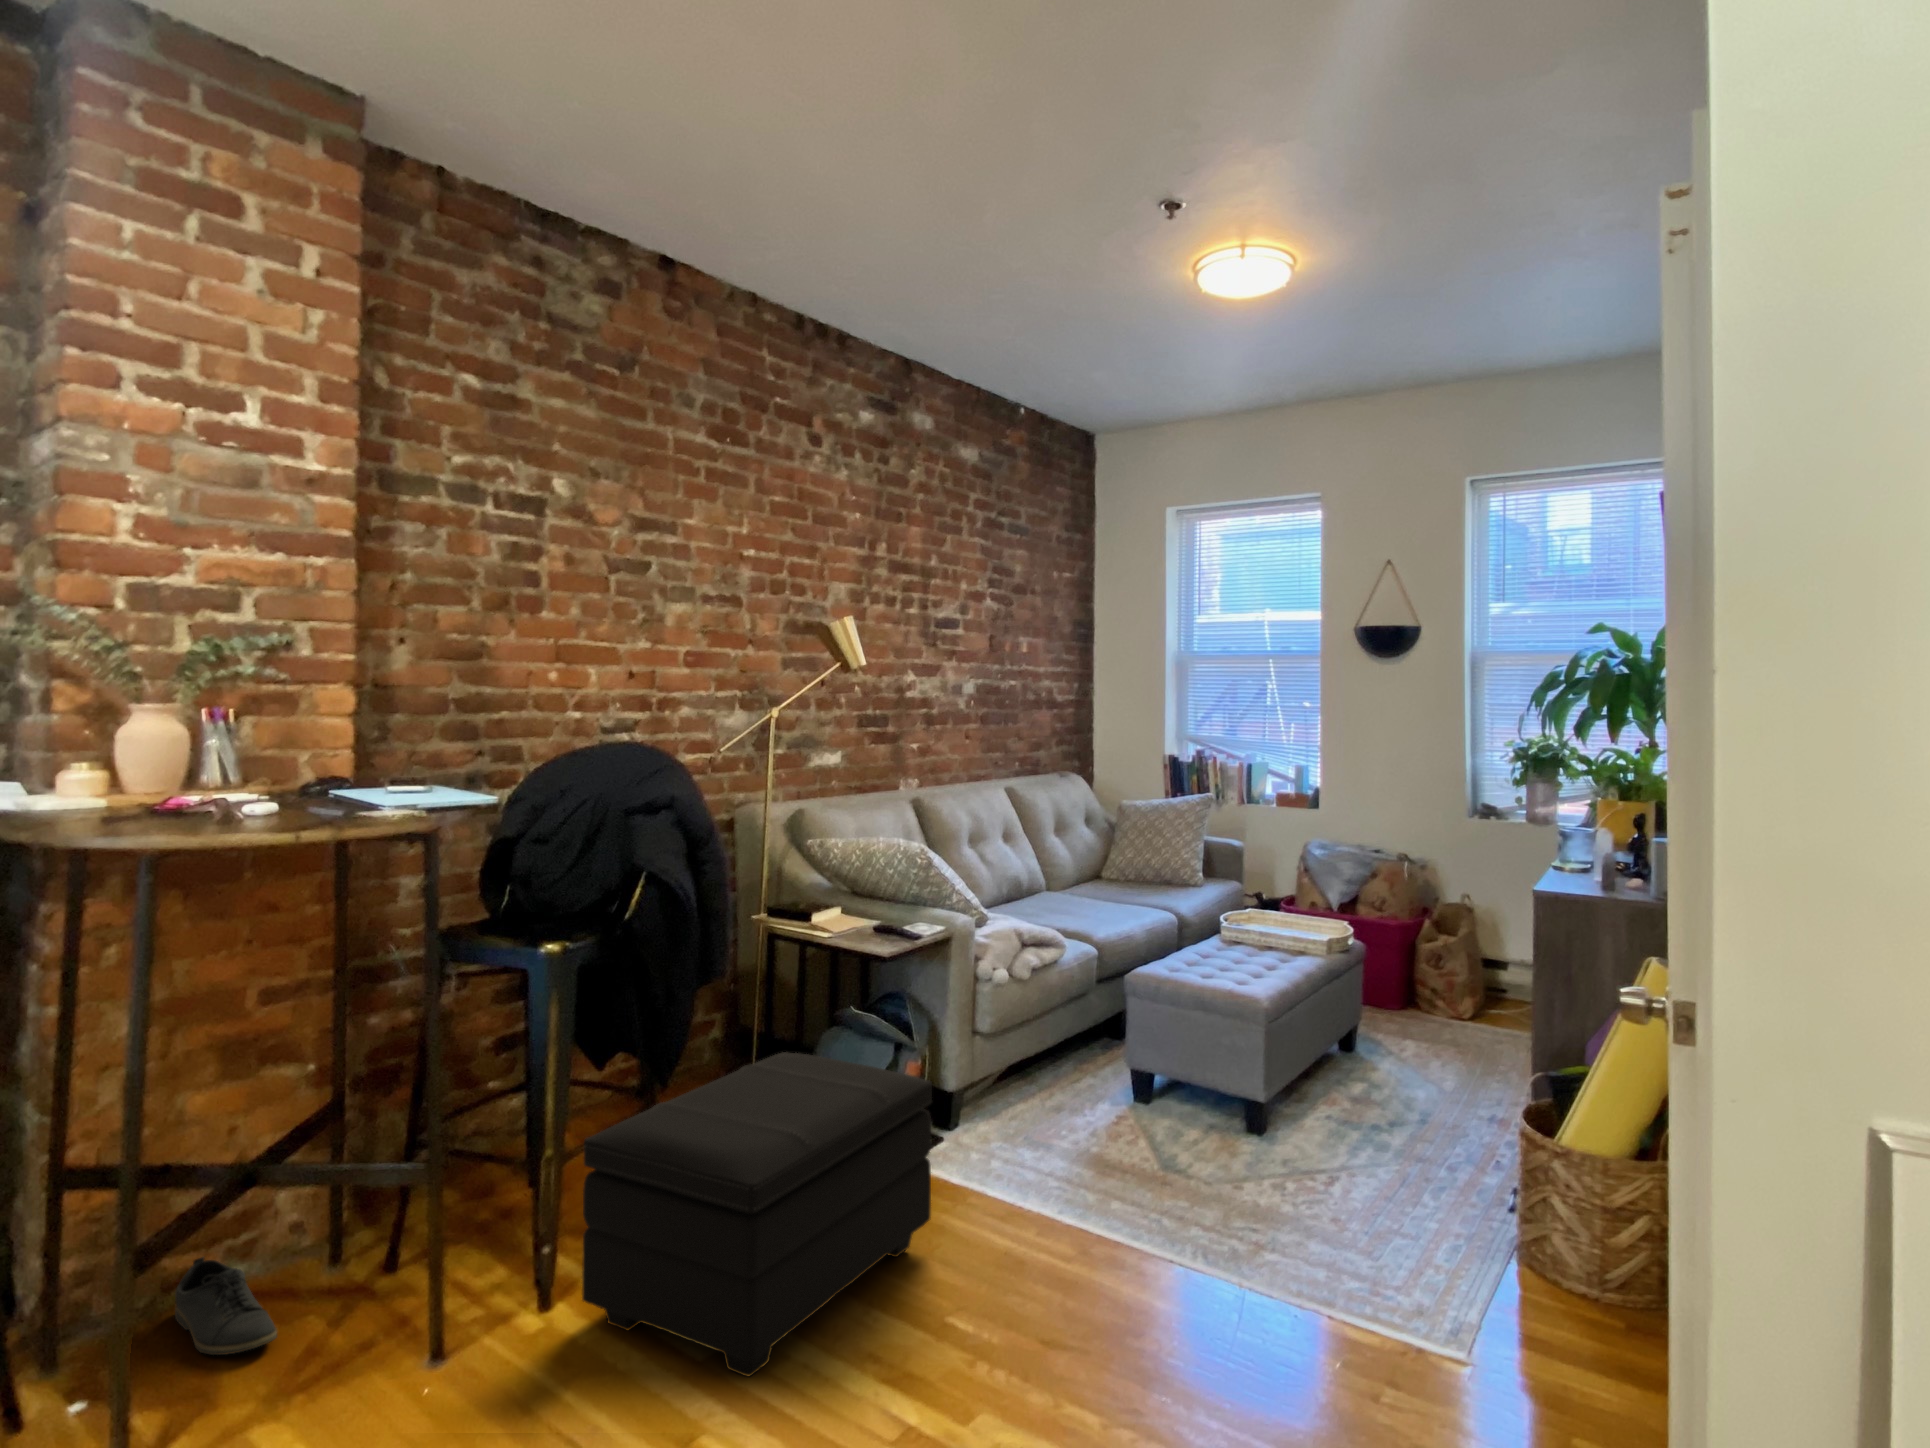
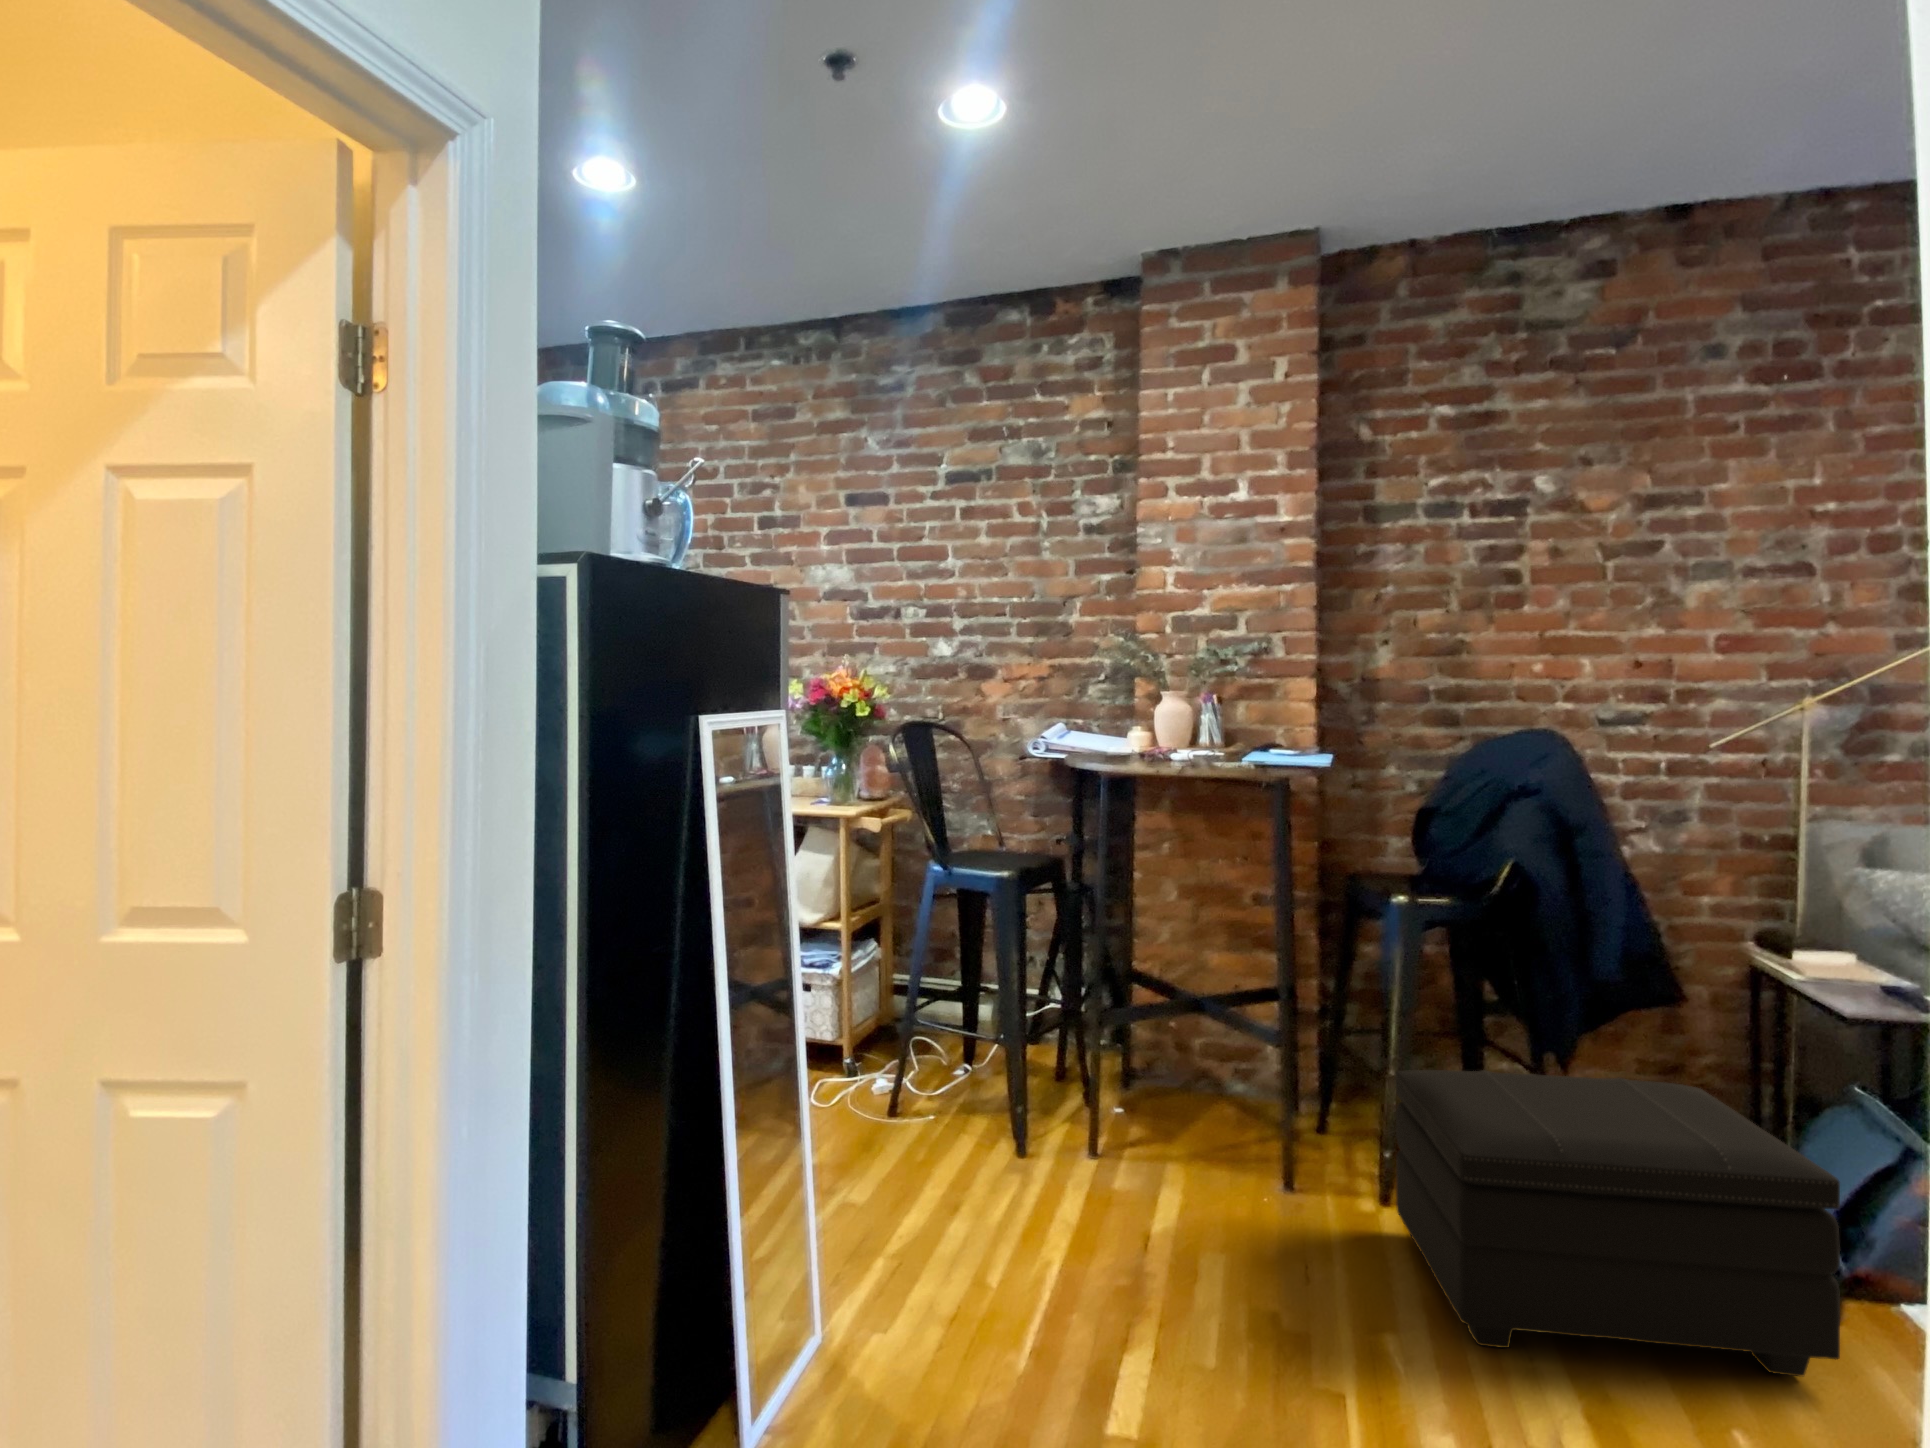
shoe: present [175,1257,277,1355] -> none [1187,1062,1226,1129]

